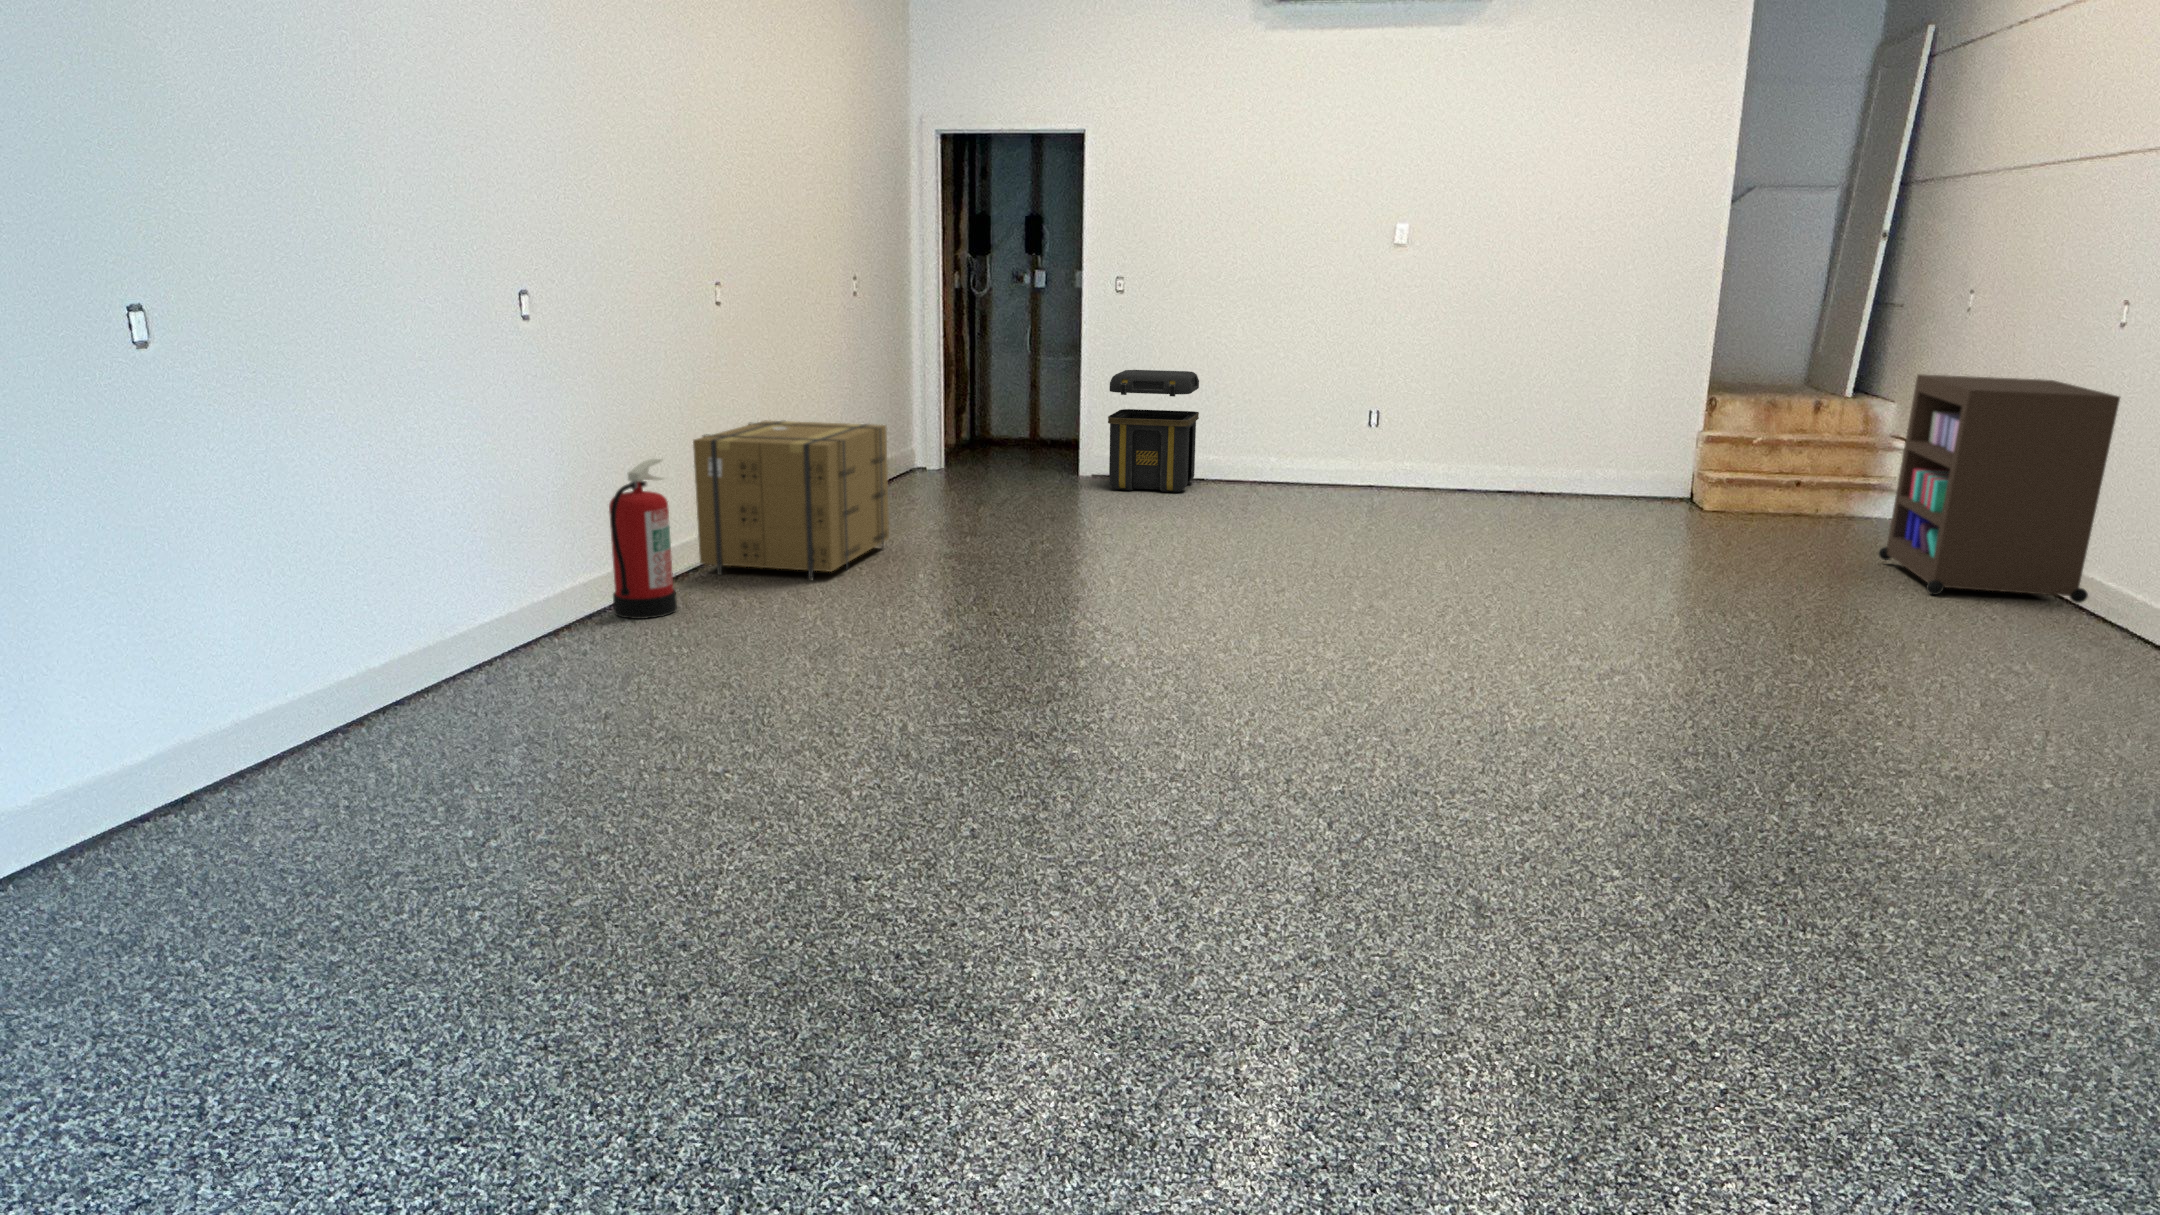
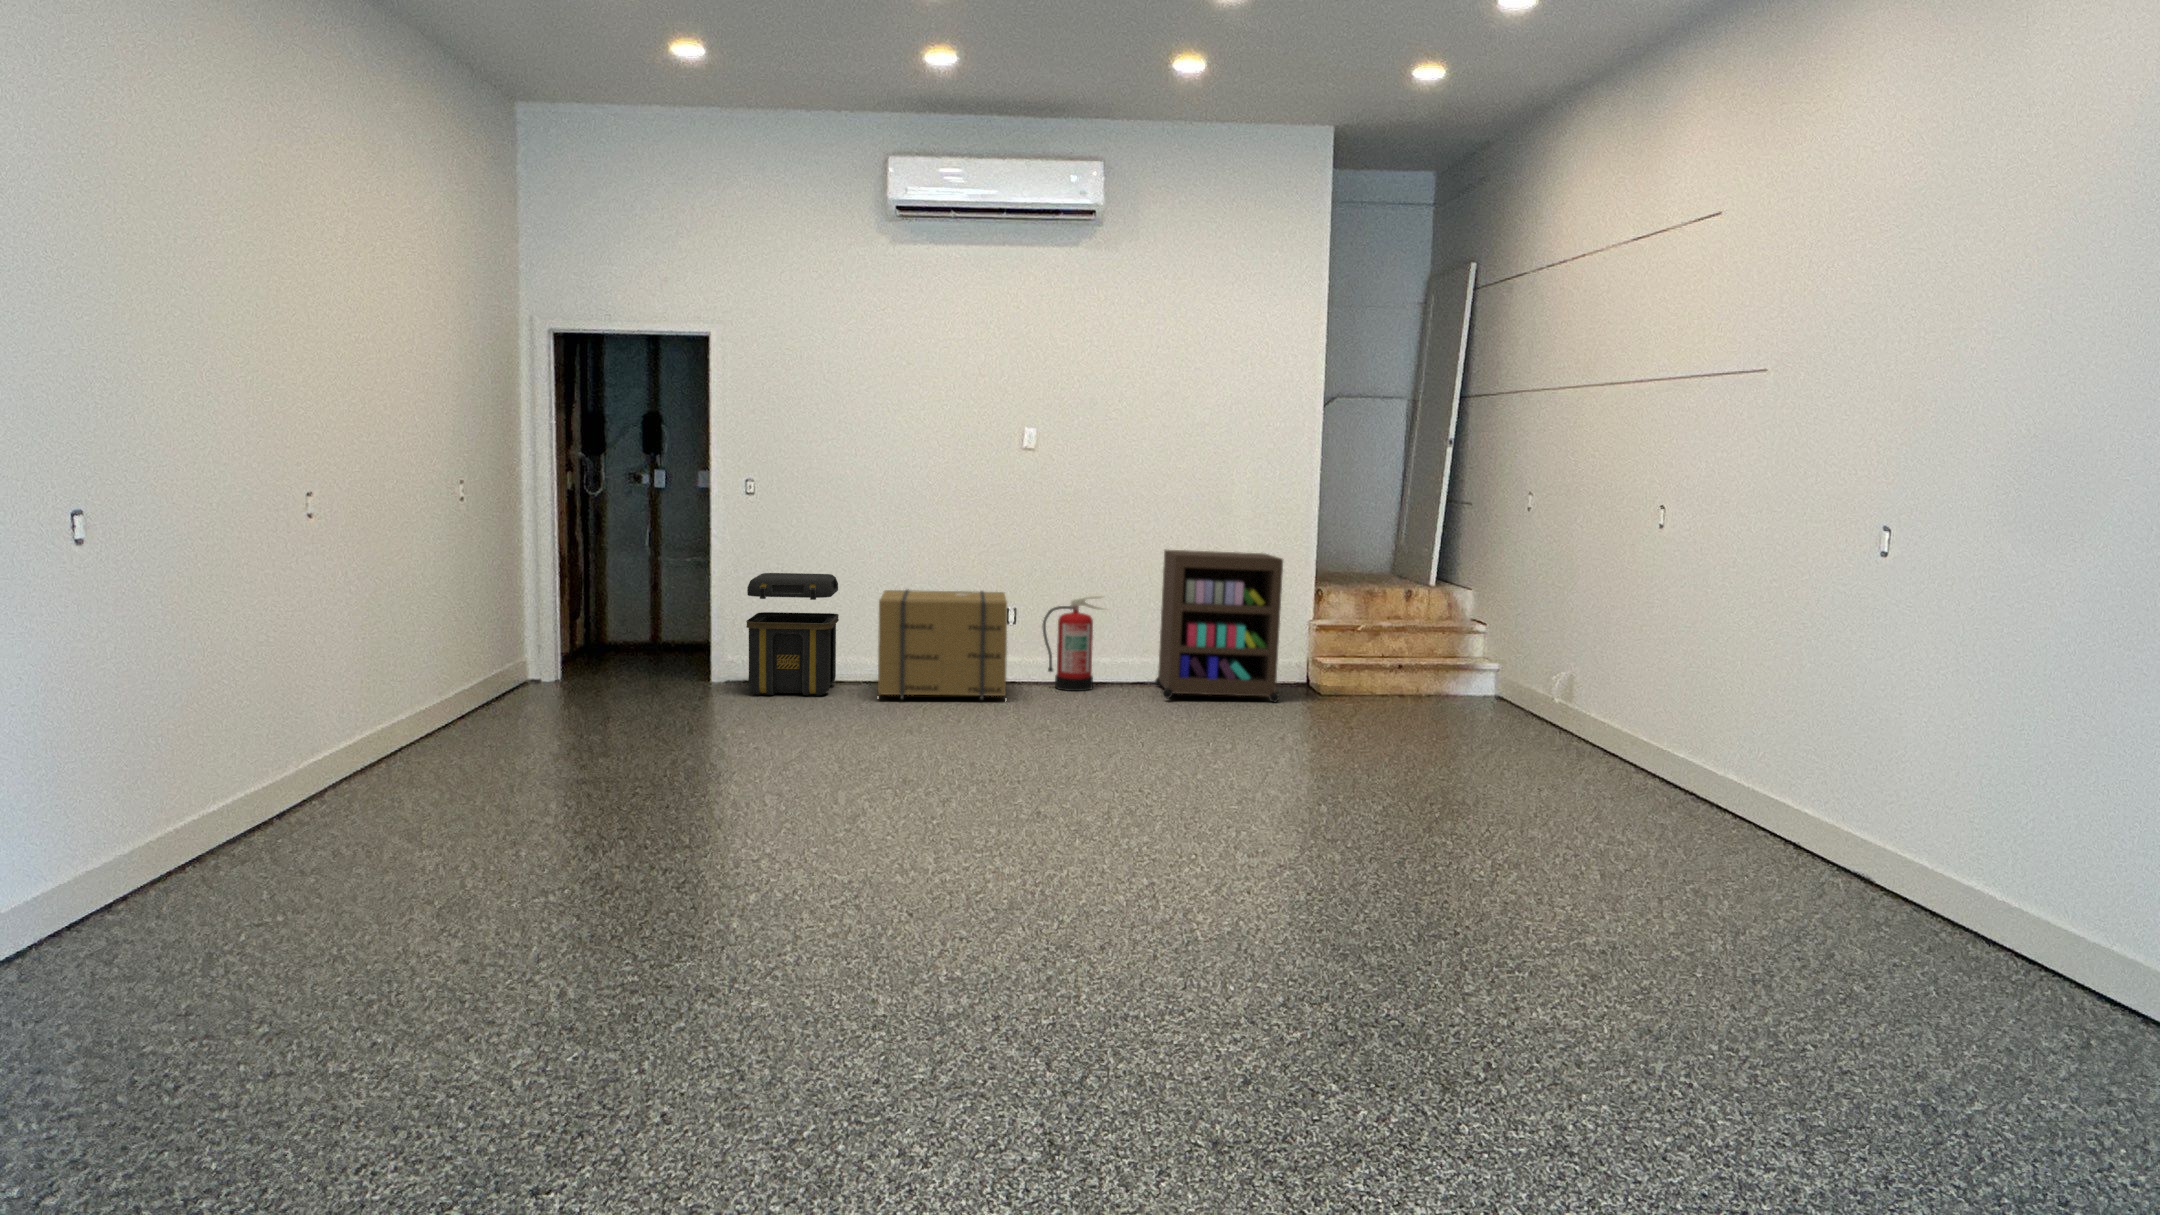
storage cabinet: present [1879,374,2120,603] -> present [1155,550,1283,702]
cardboard box: present [693,420,889,580] -> present [878,589,1007,700]
fire extinguisher: present [609,459,677,619] -> present [1043,596,1102,691]

